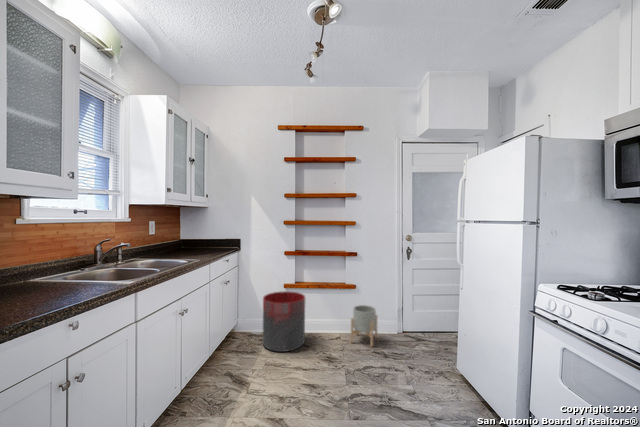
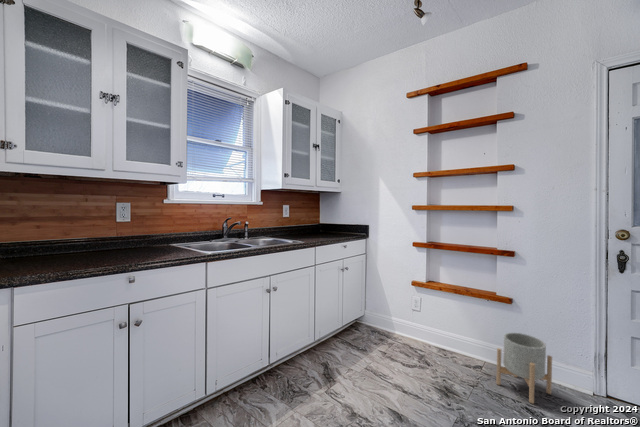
trash can: present [263,291,305,352] -> none [378,290,431,364]

